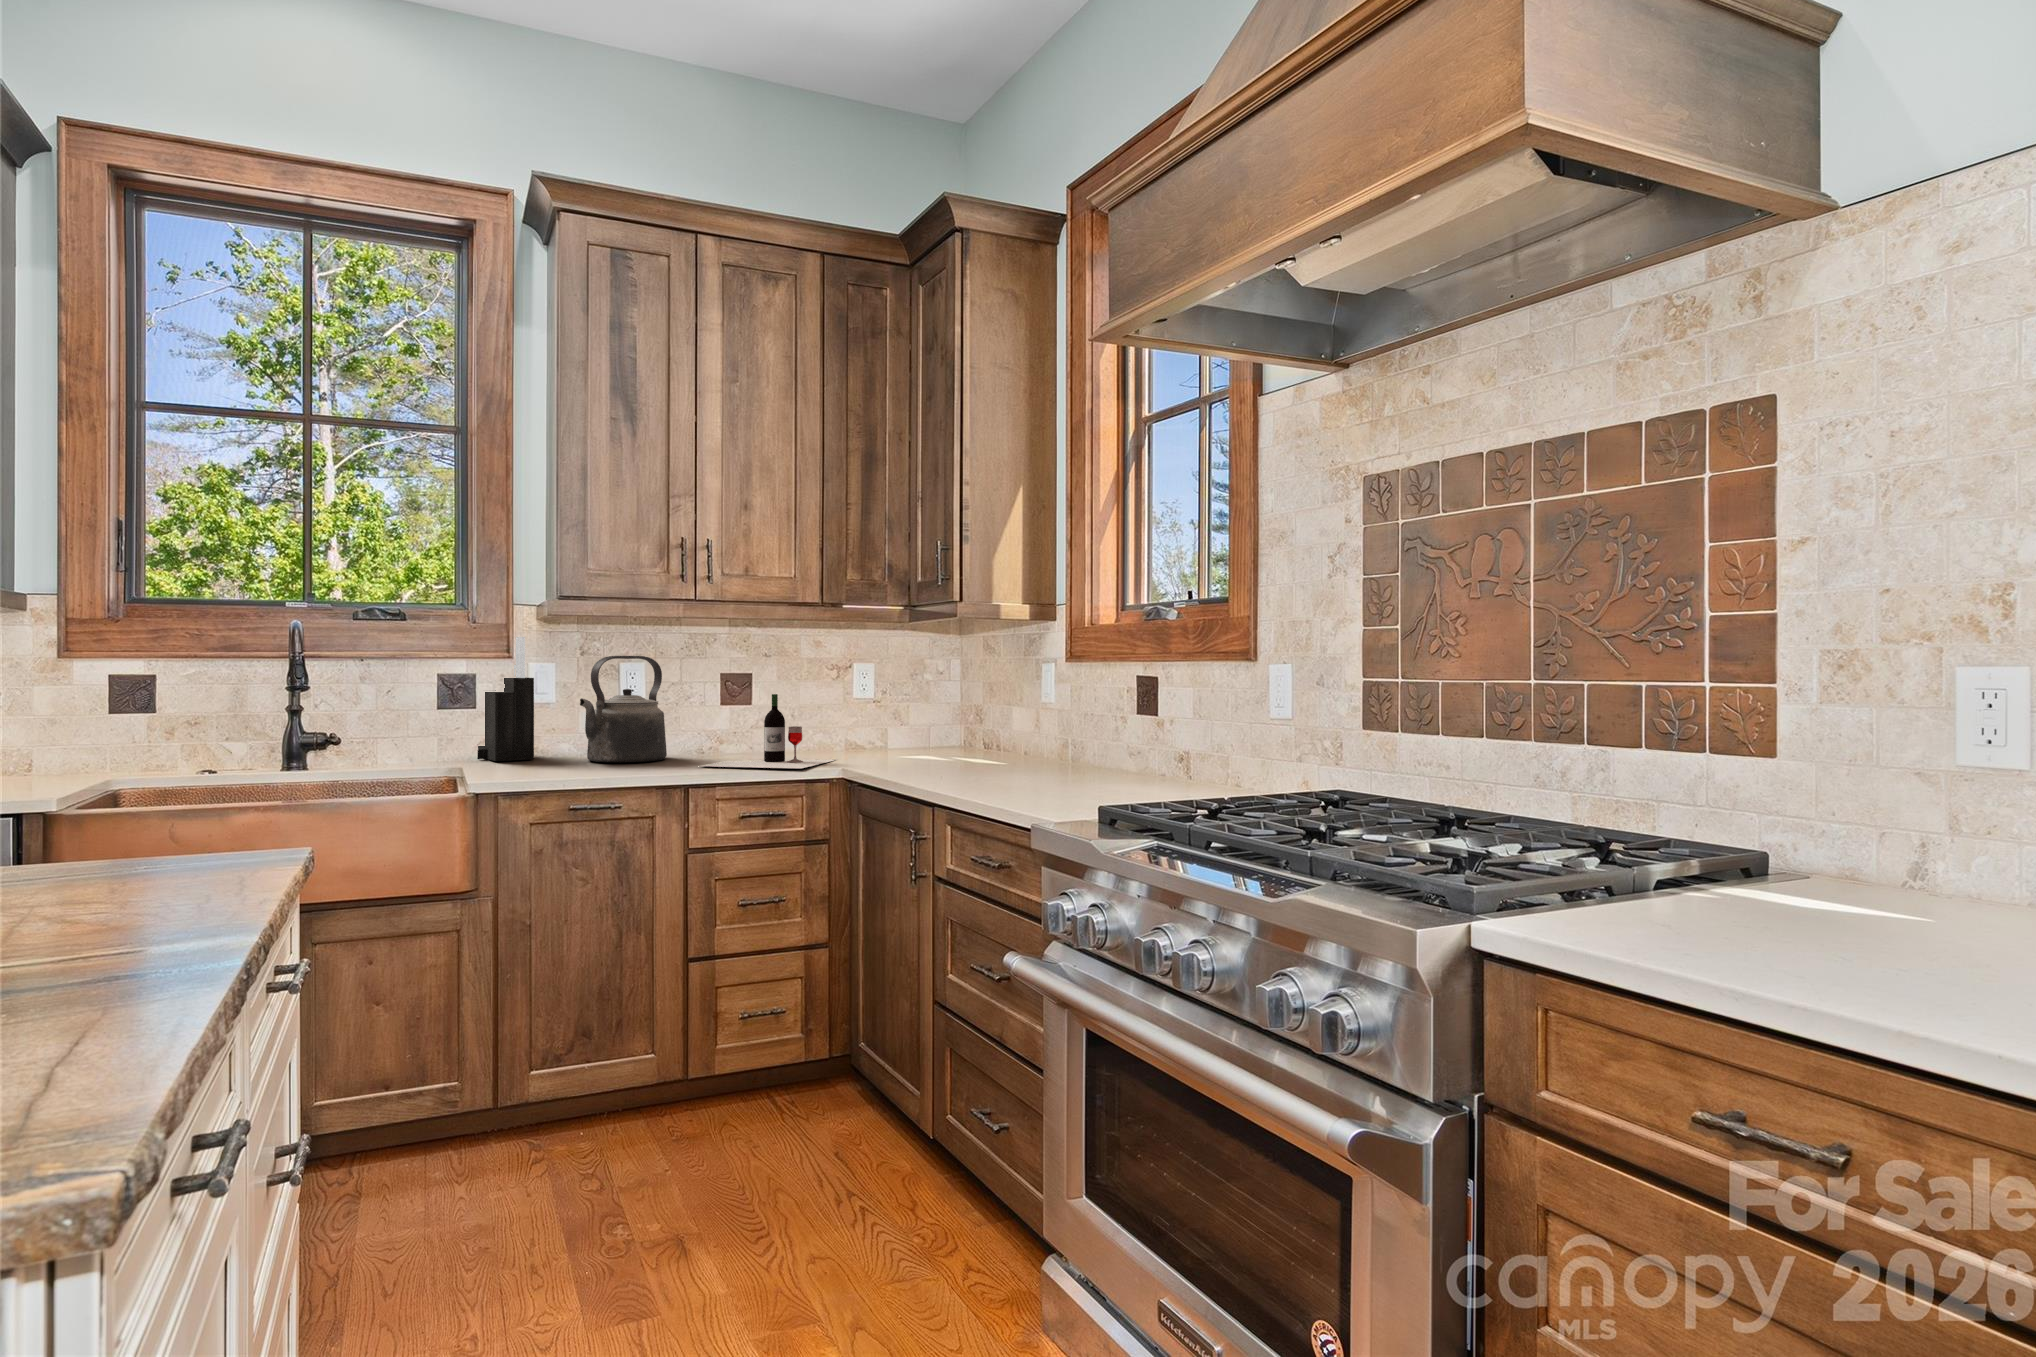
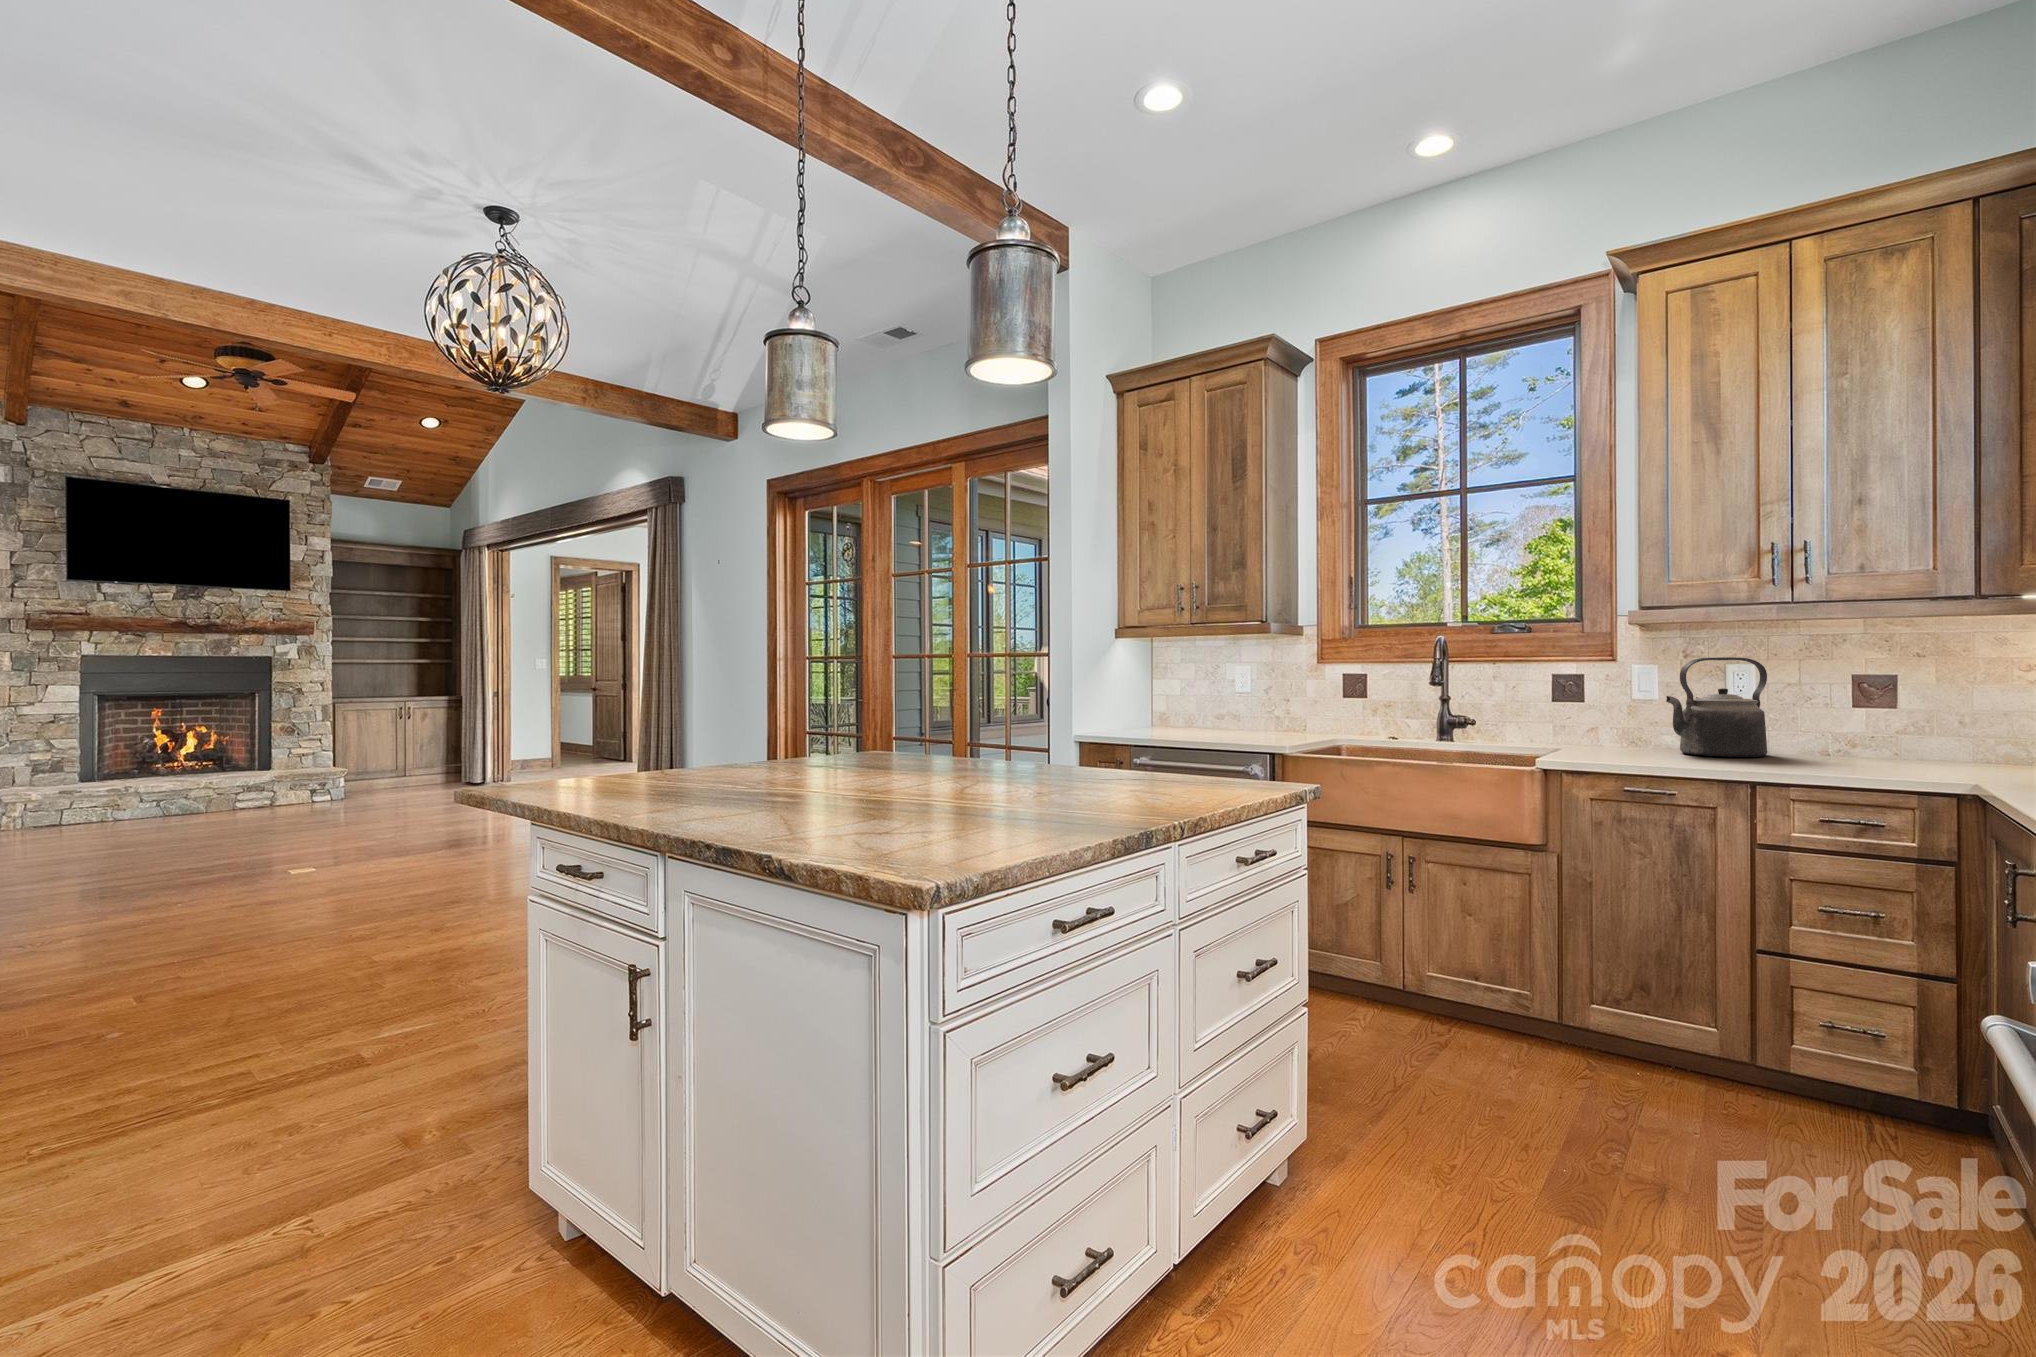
knife block: present [478,637,534,761] -> none [1585,643,1633,747]
wine bottle: present [701,694,835,768] -> none [1785,696,1994,777]

